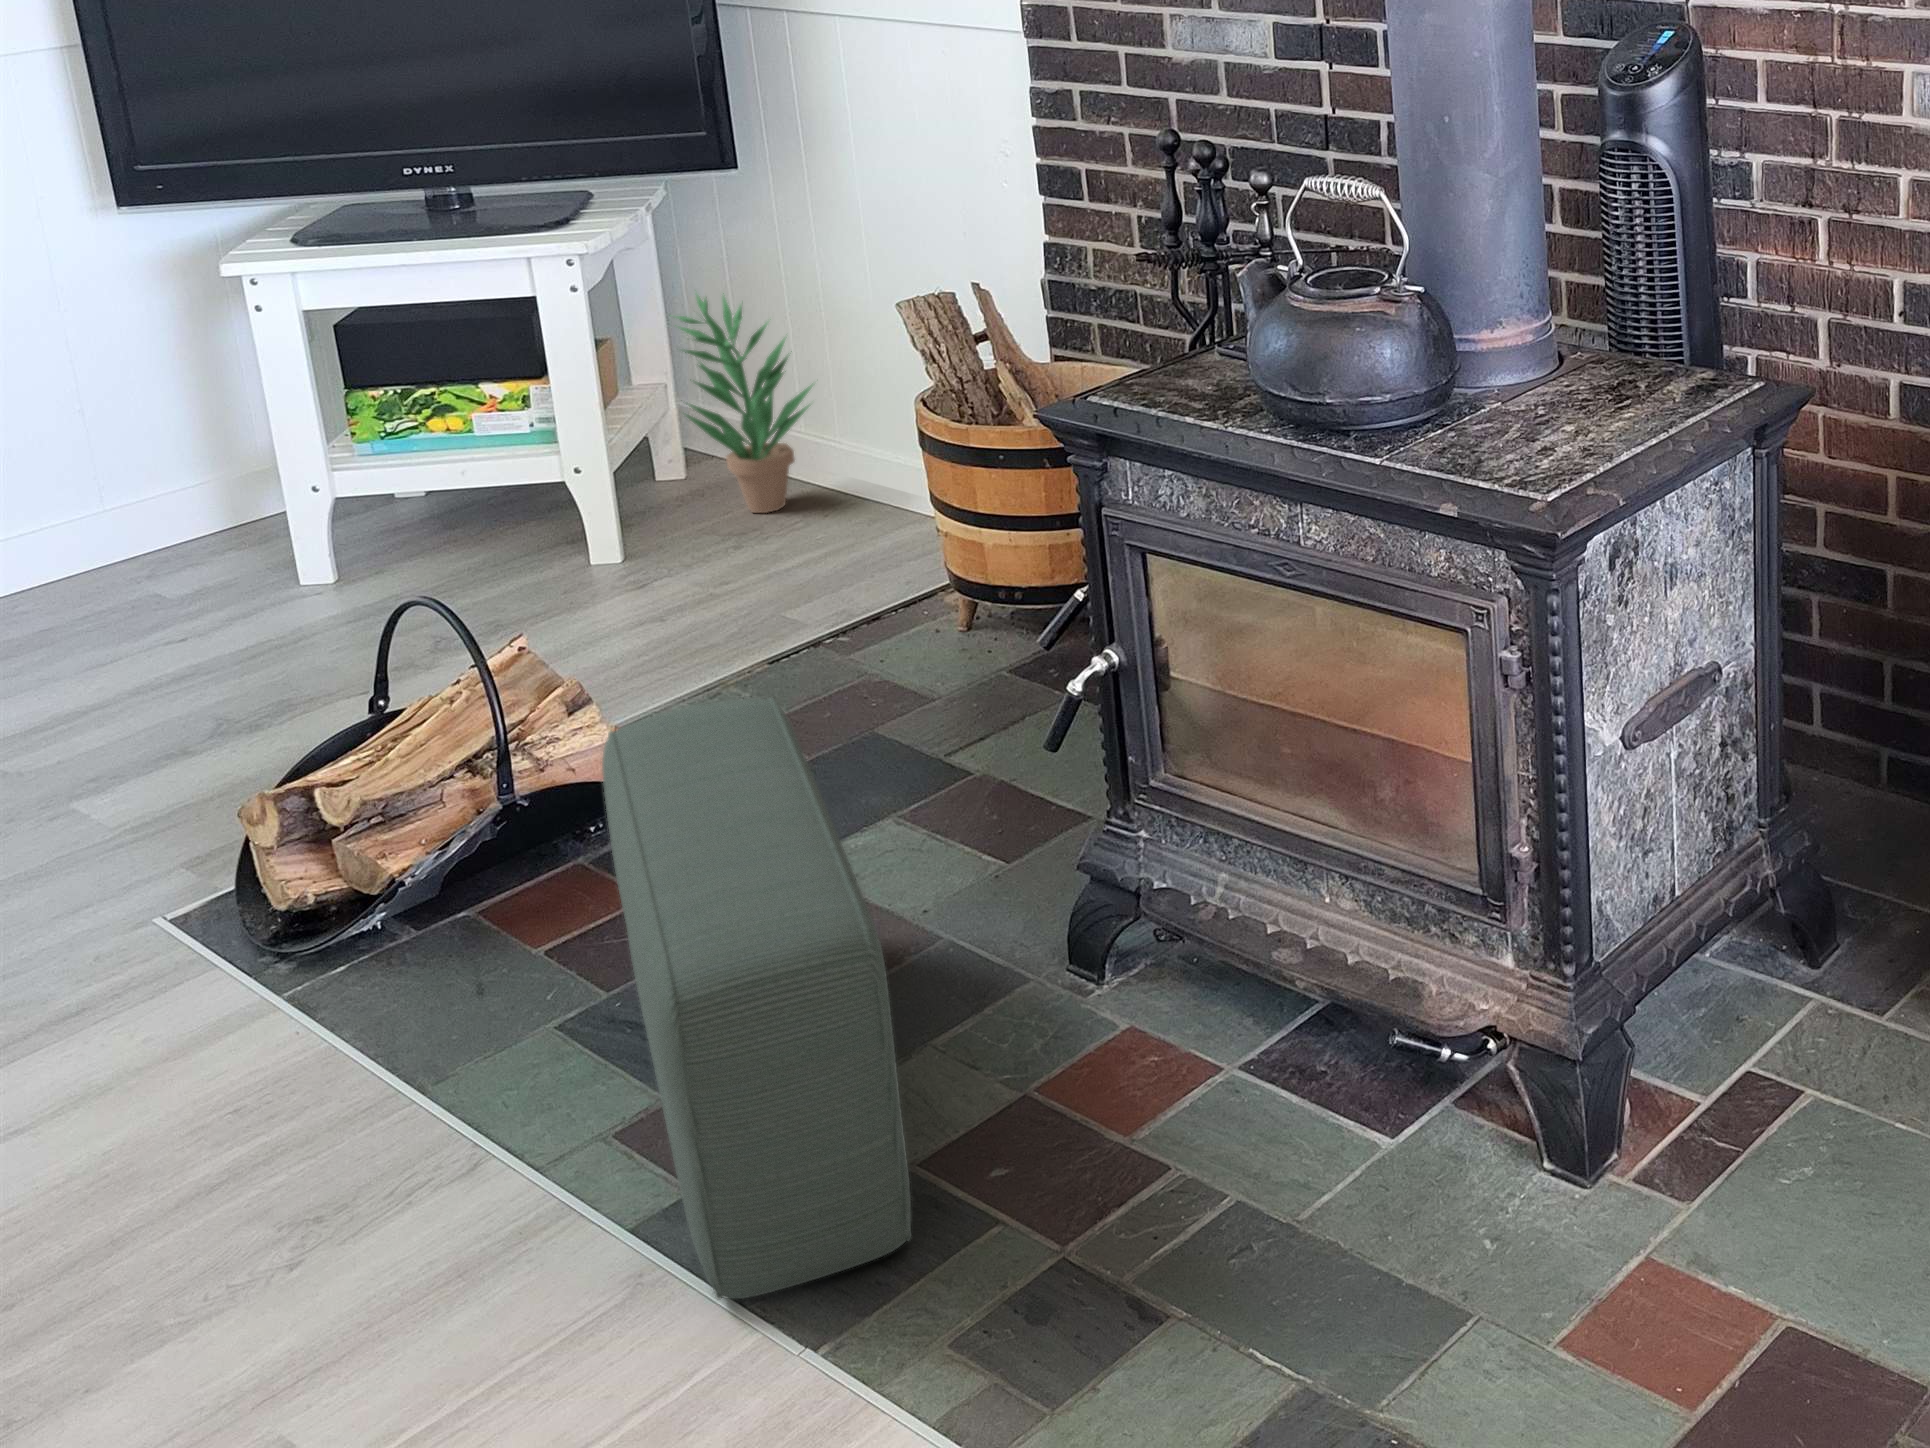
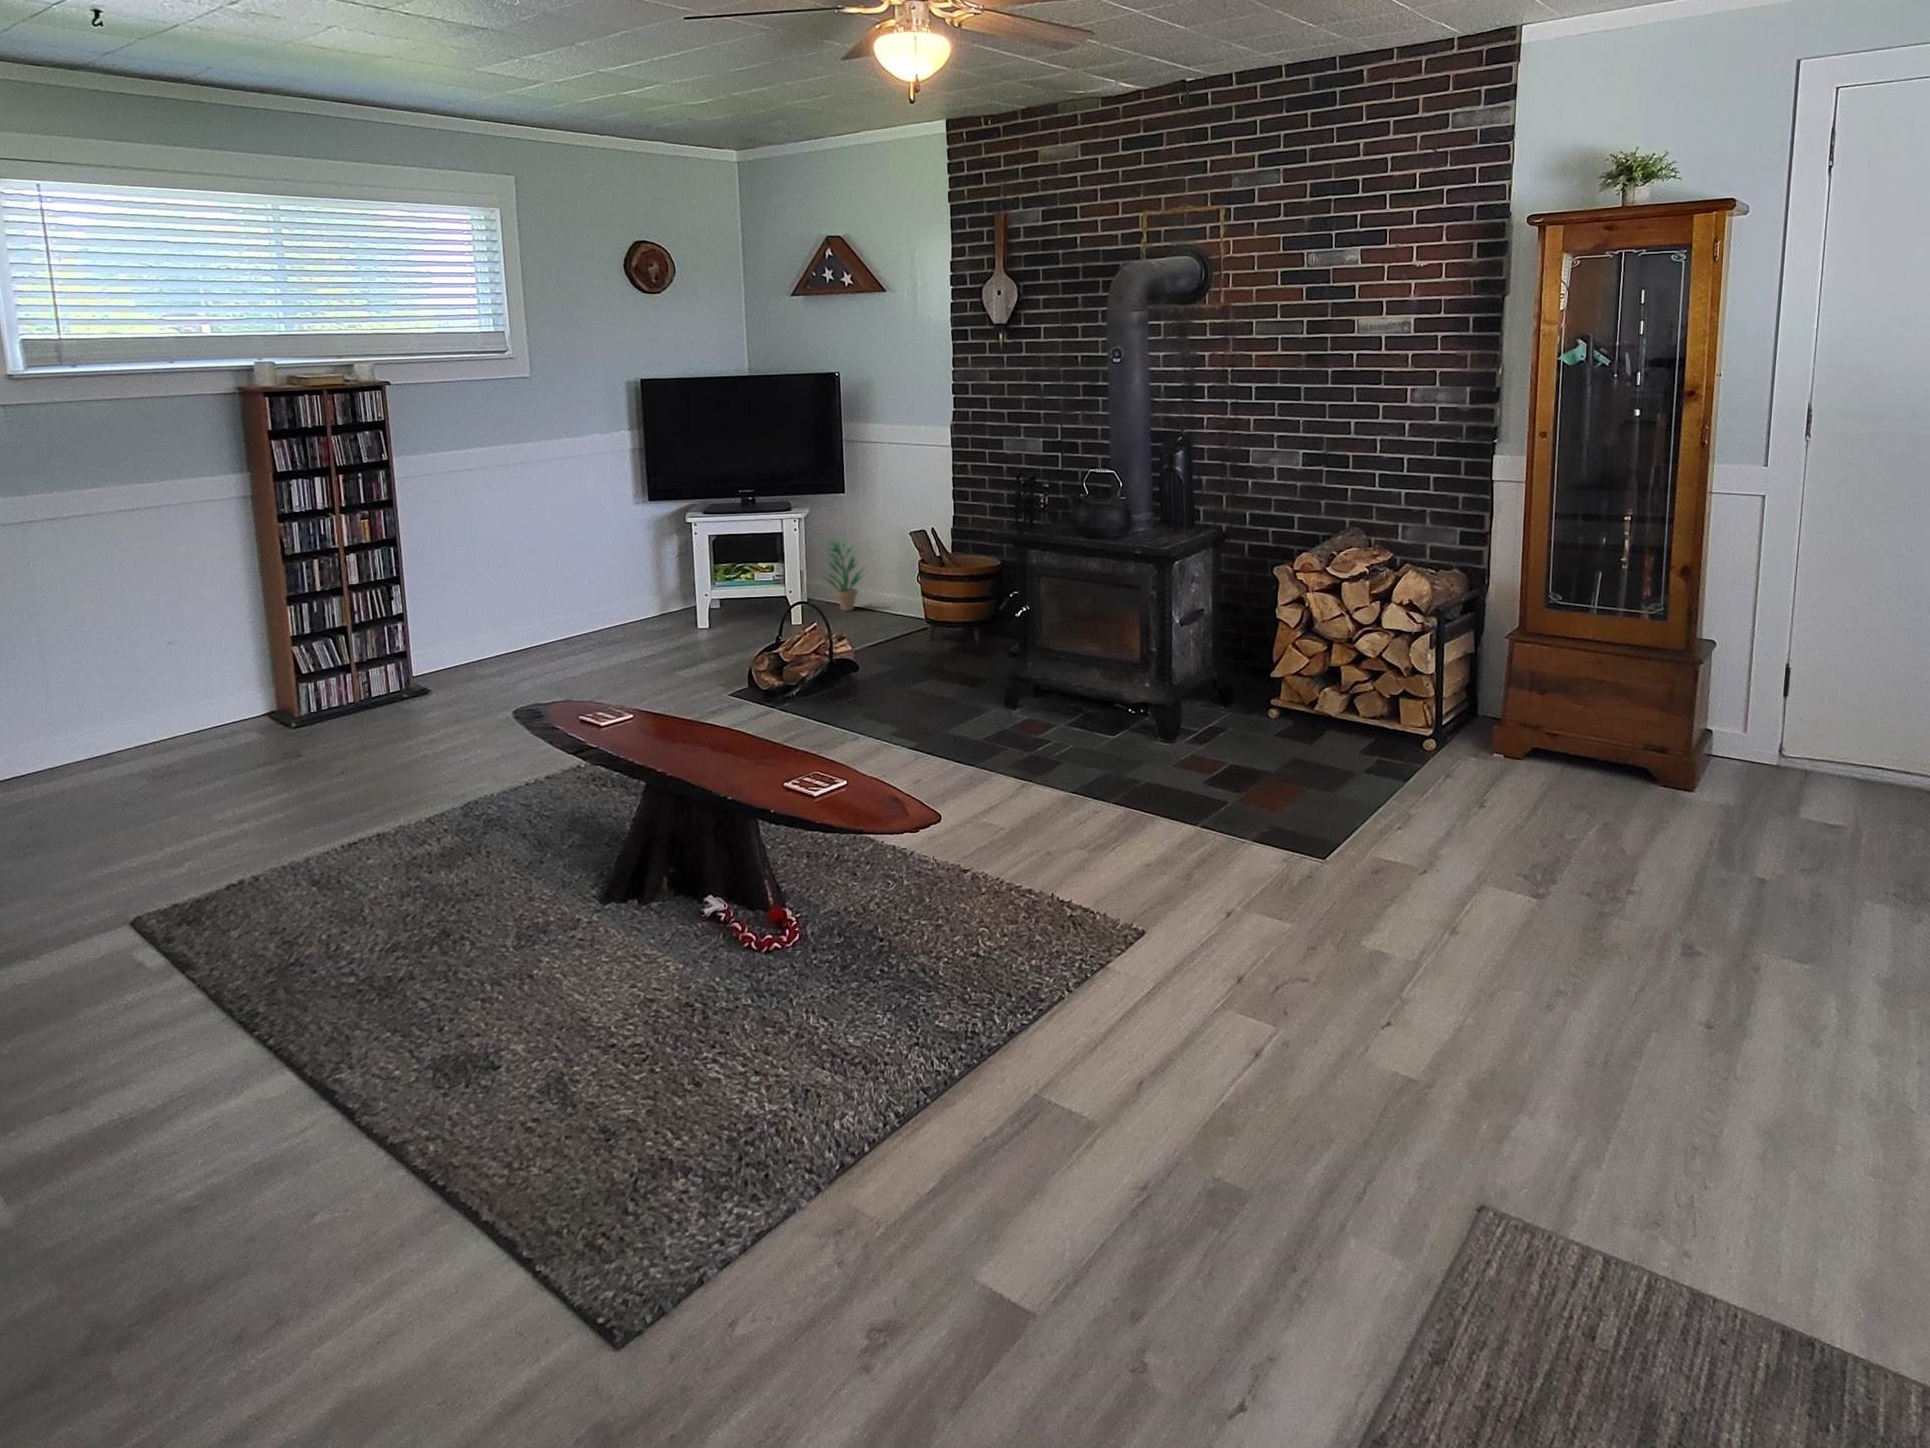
pouf: present [602,698,912,1299] -> none [882,624,995,757]

